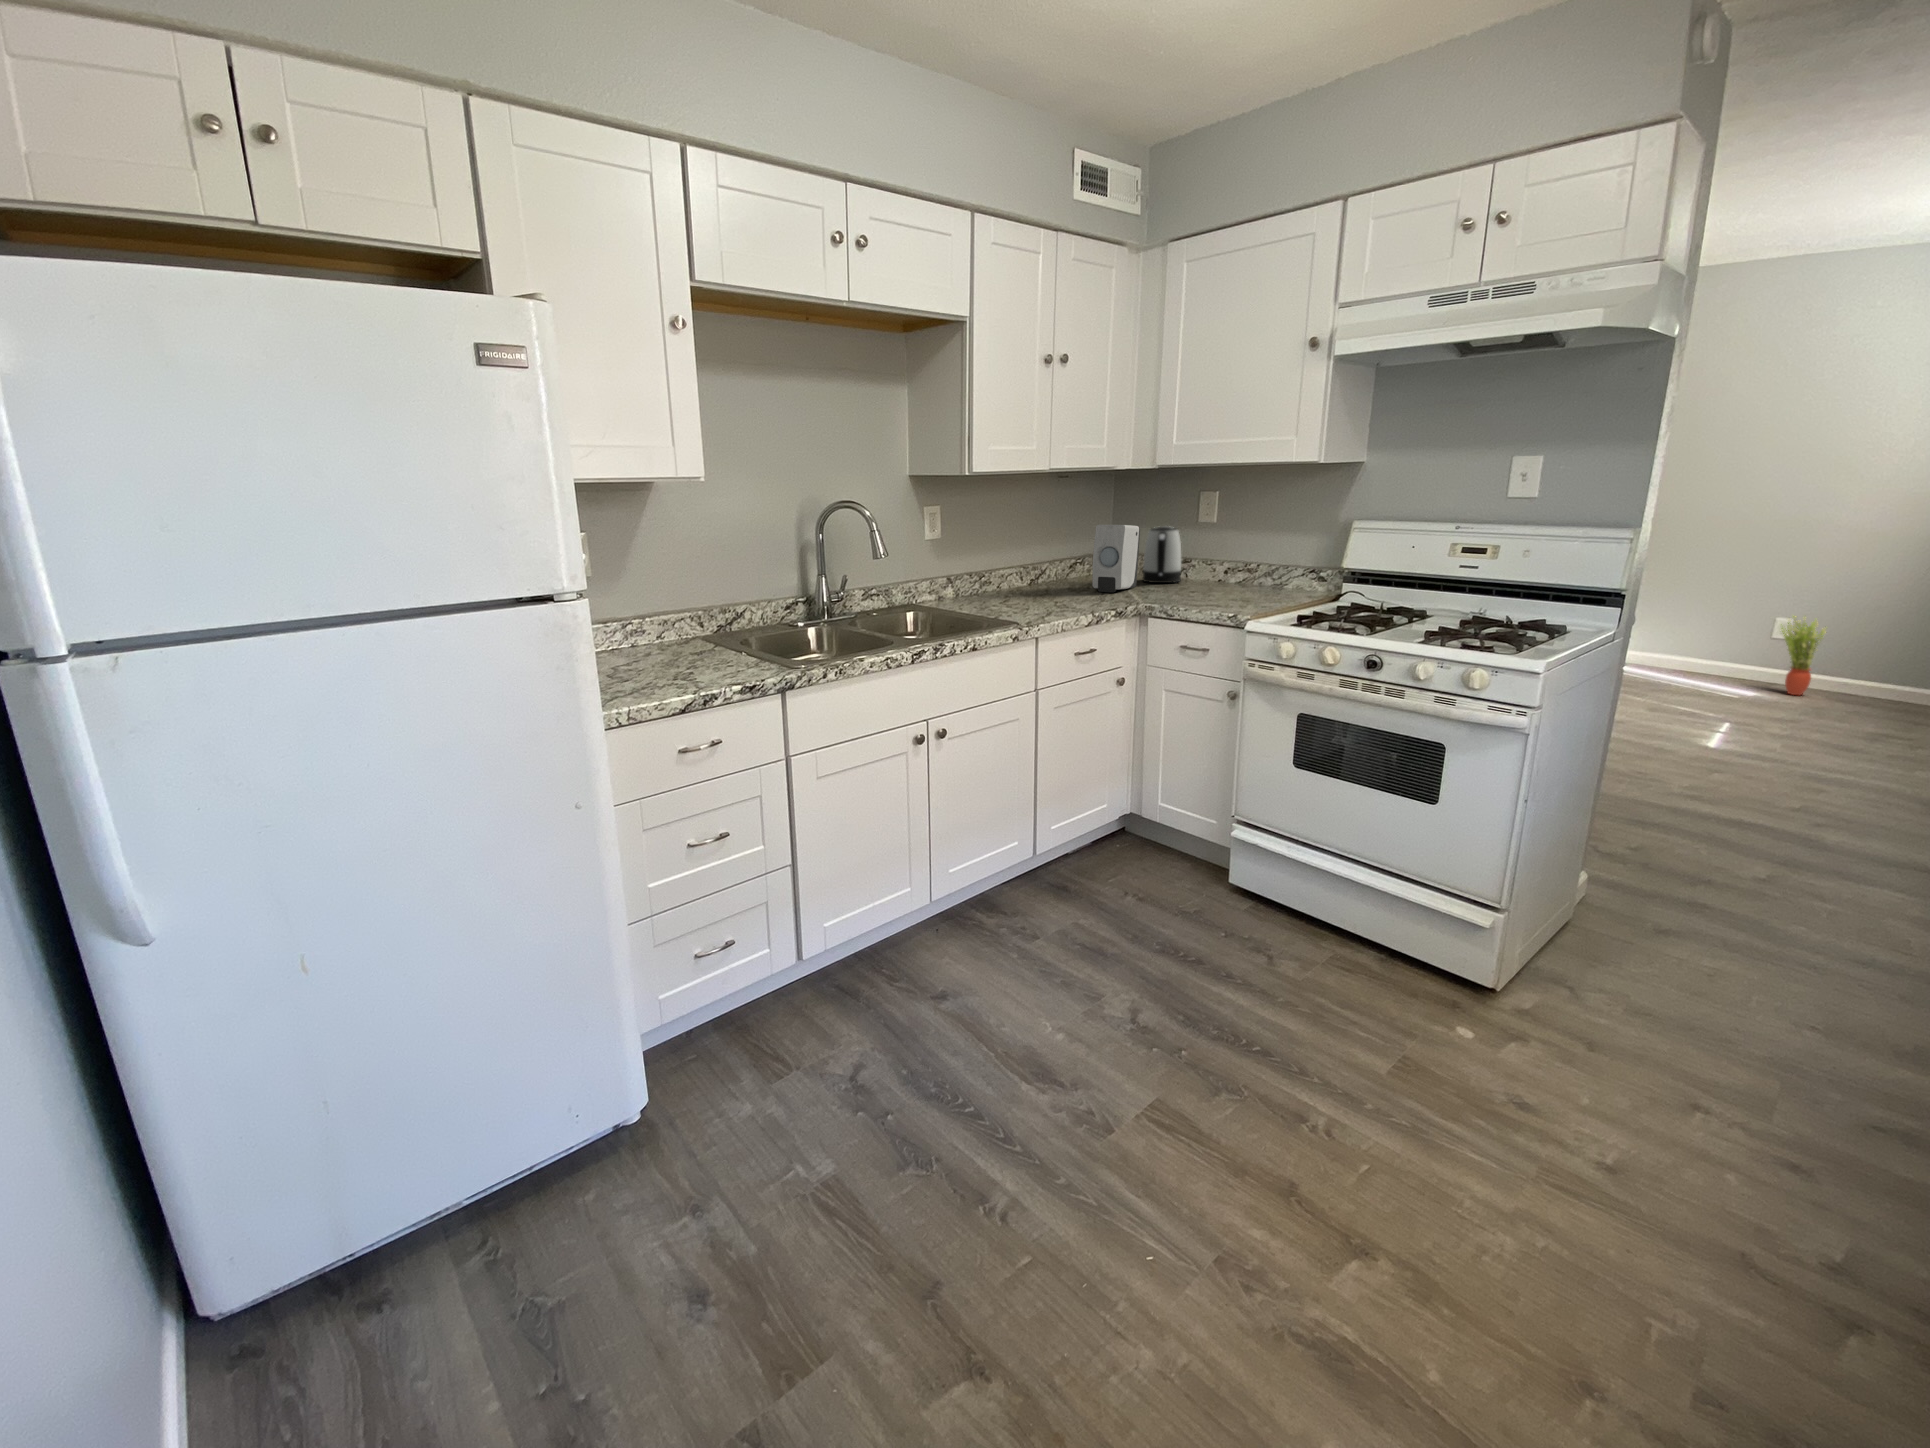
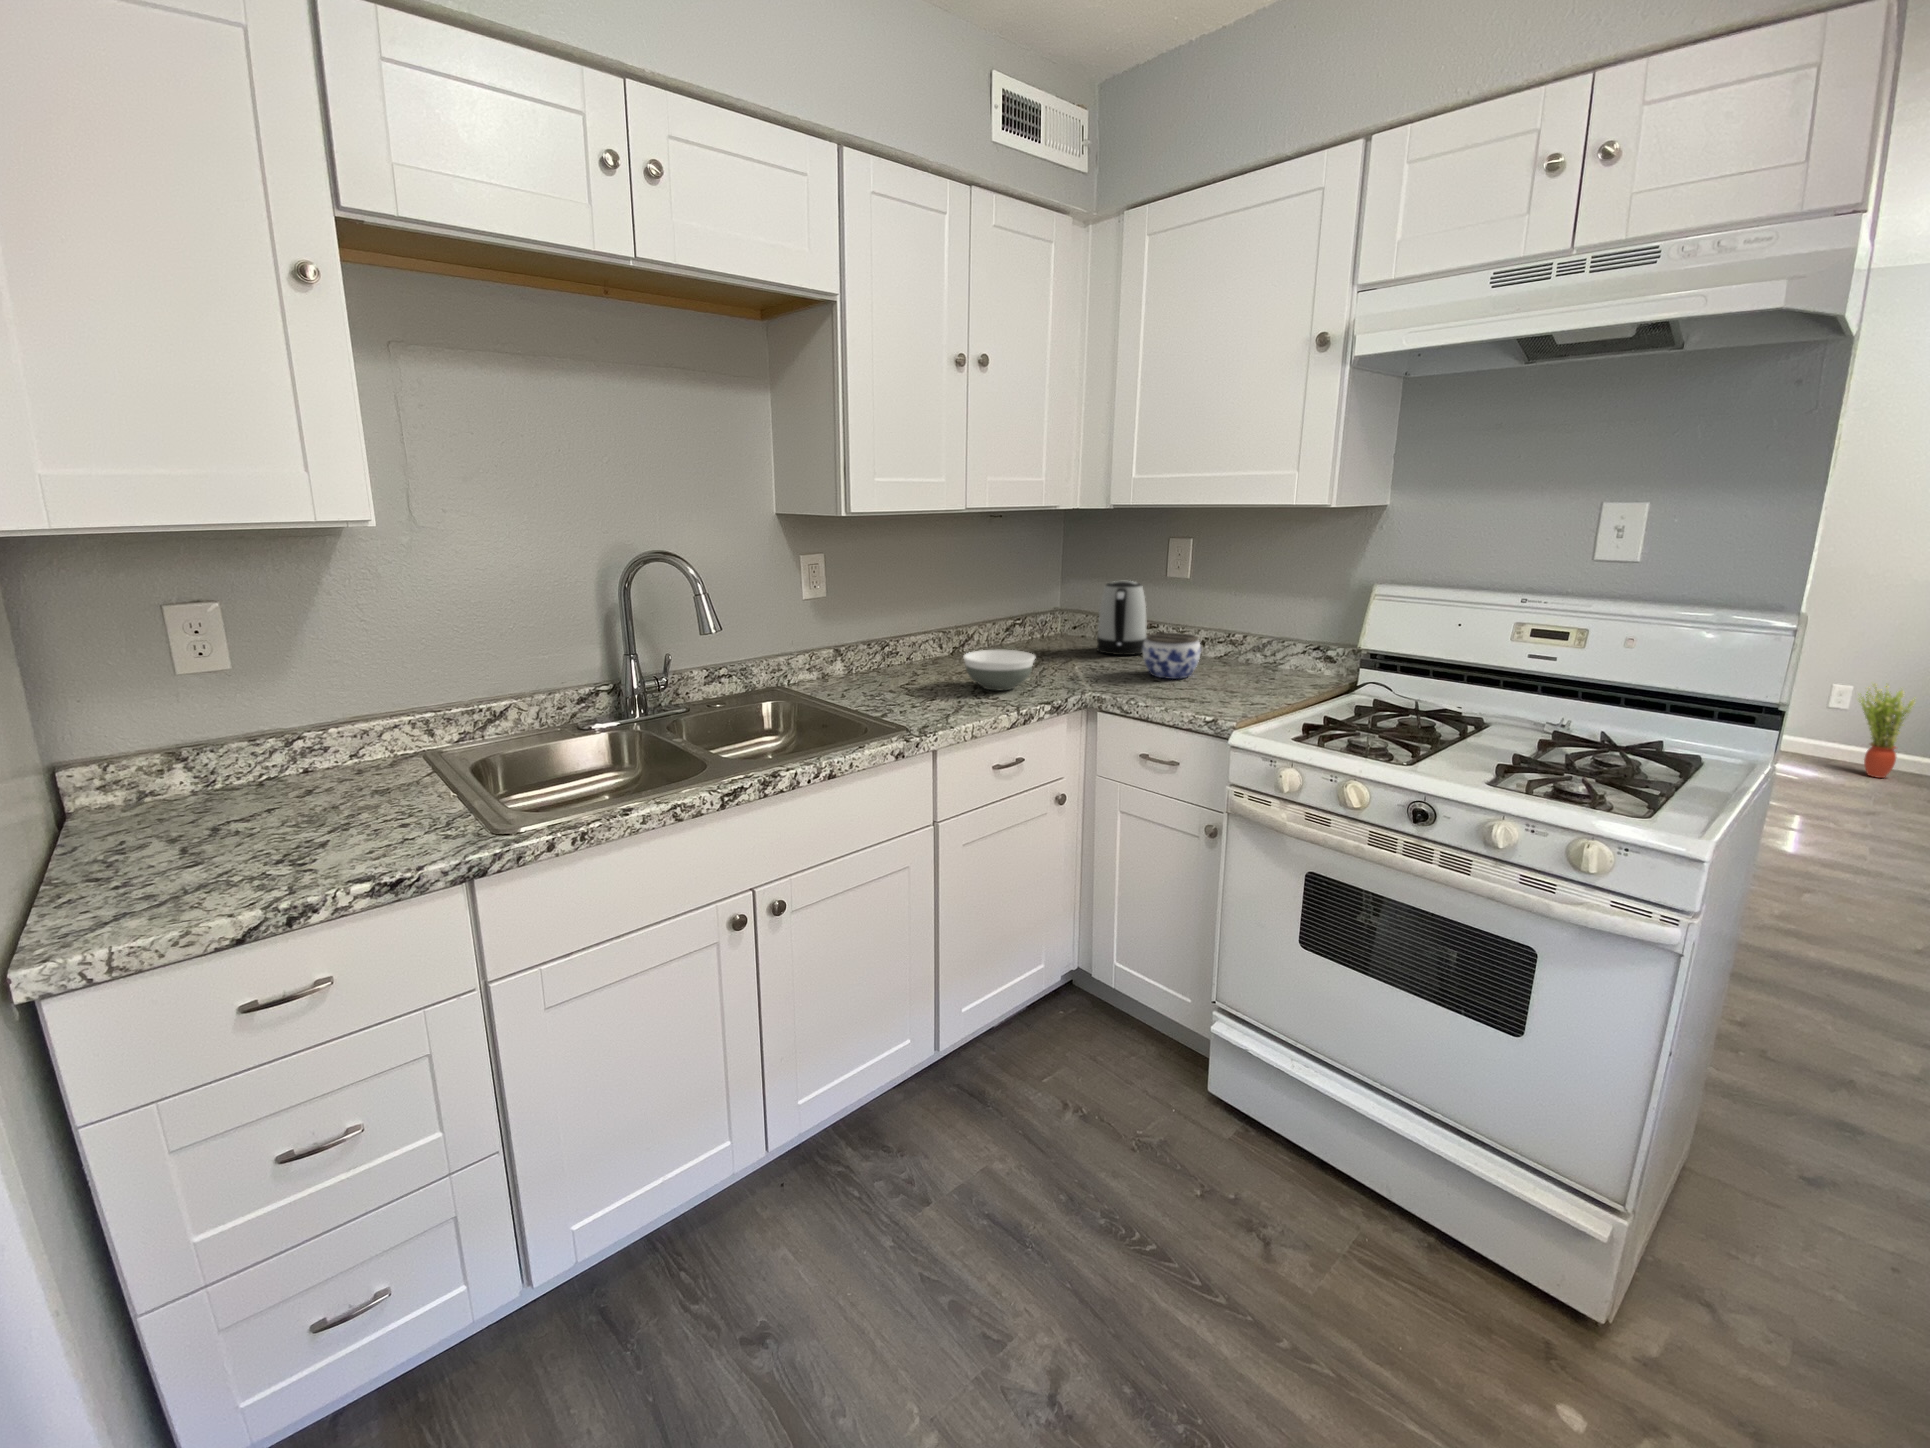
soap dispenser: present [1092,525,1140,593] -> none [1028,580,1091,671]
jar: none [1180,562,1224,595] -> present [1143,632,1201,679]
bowl: none [1049,575,1103,603] -> present [963,650,1035,691]

